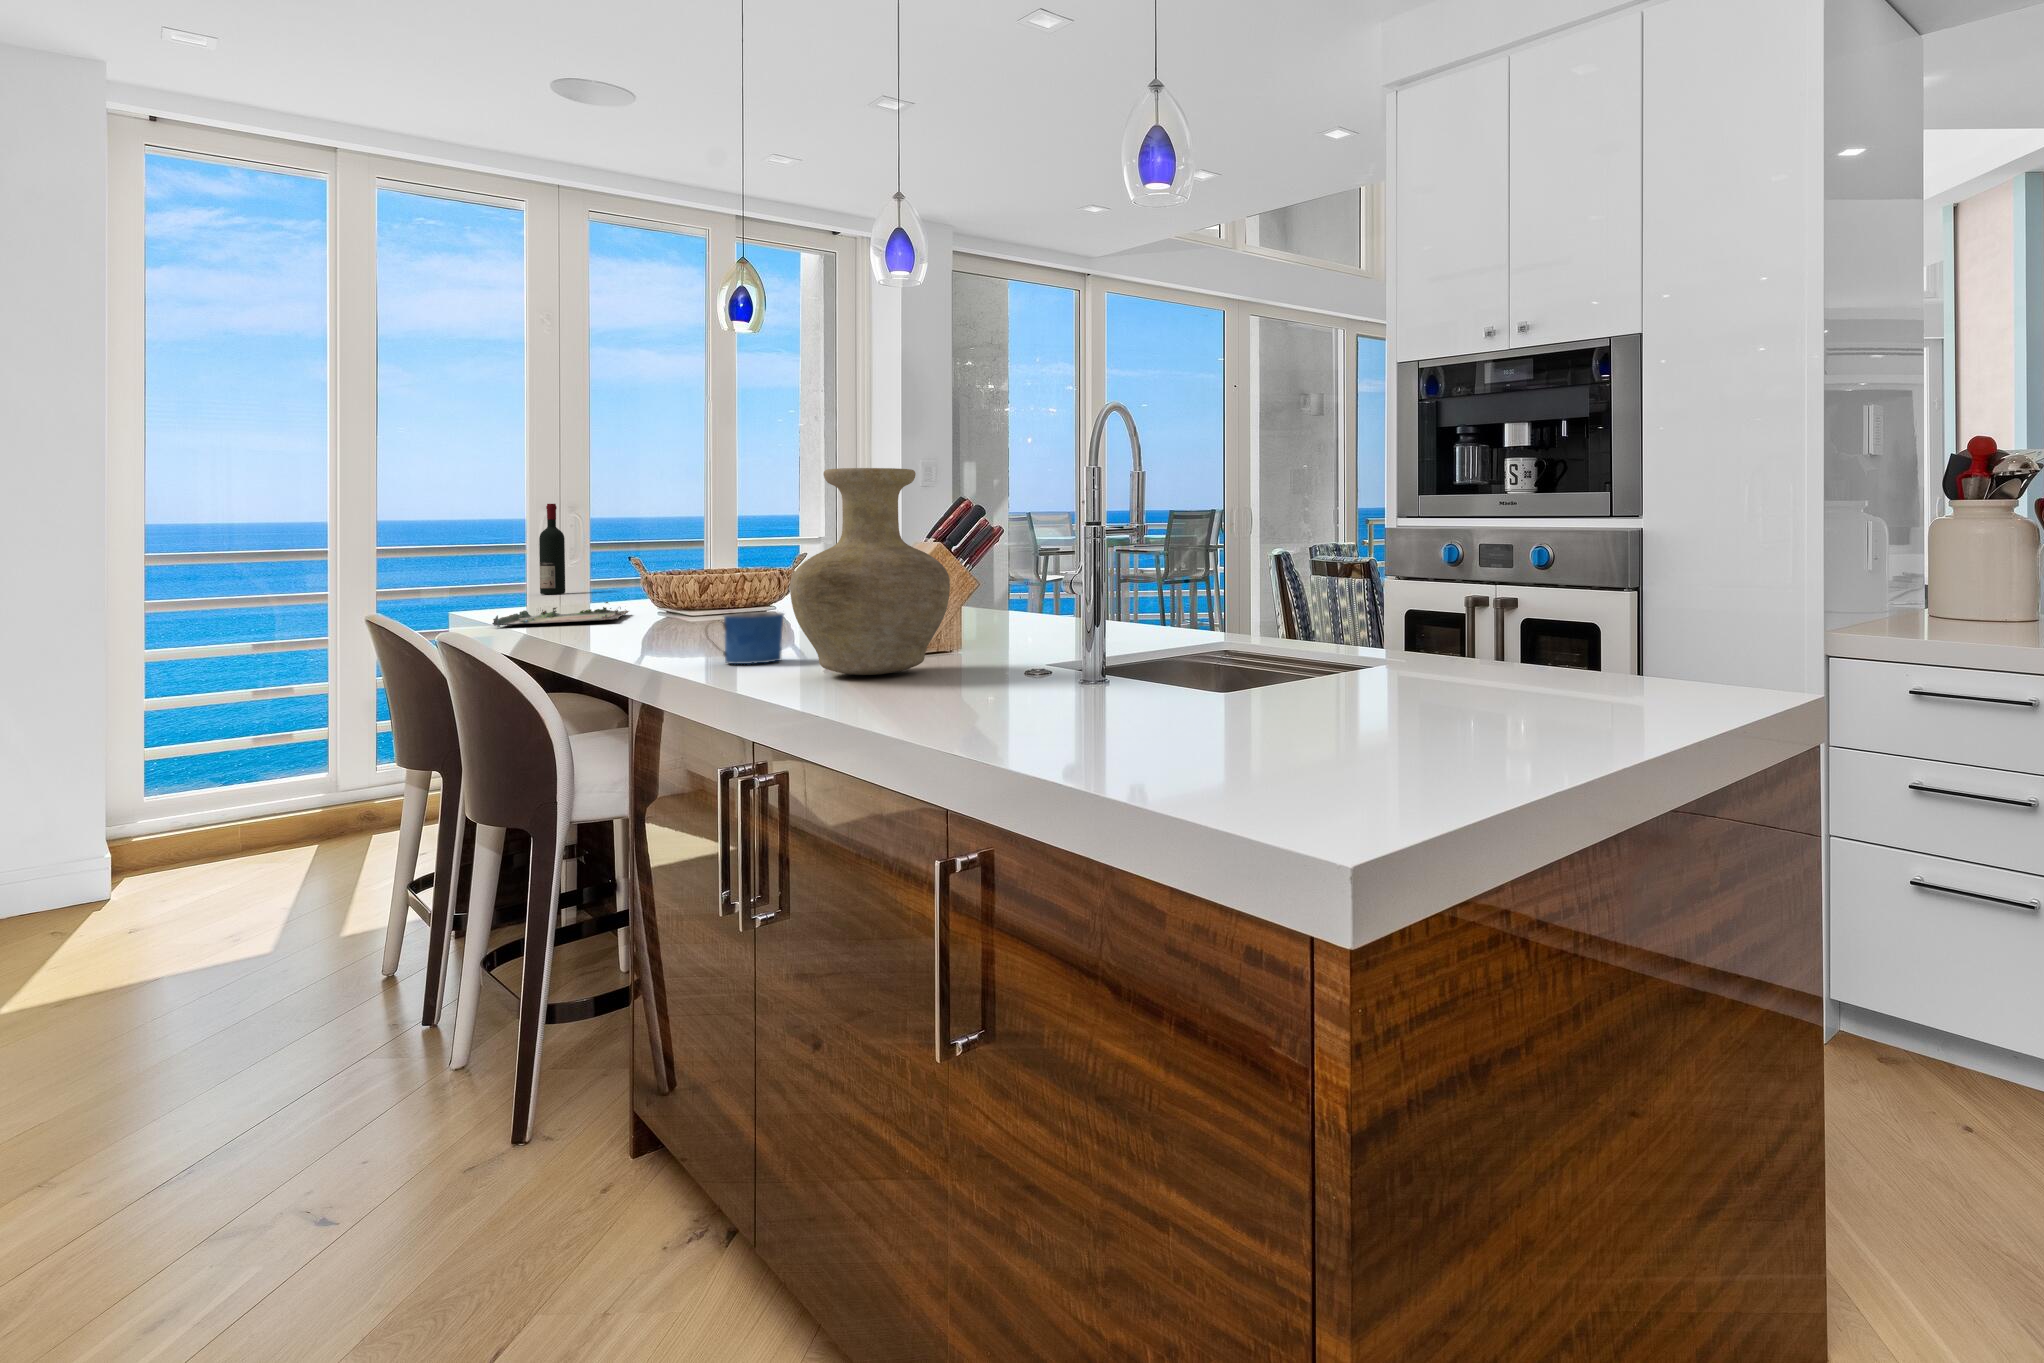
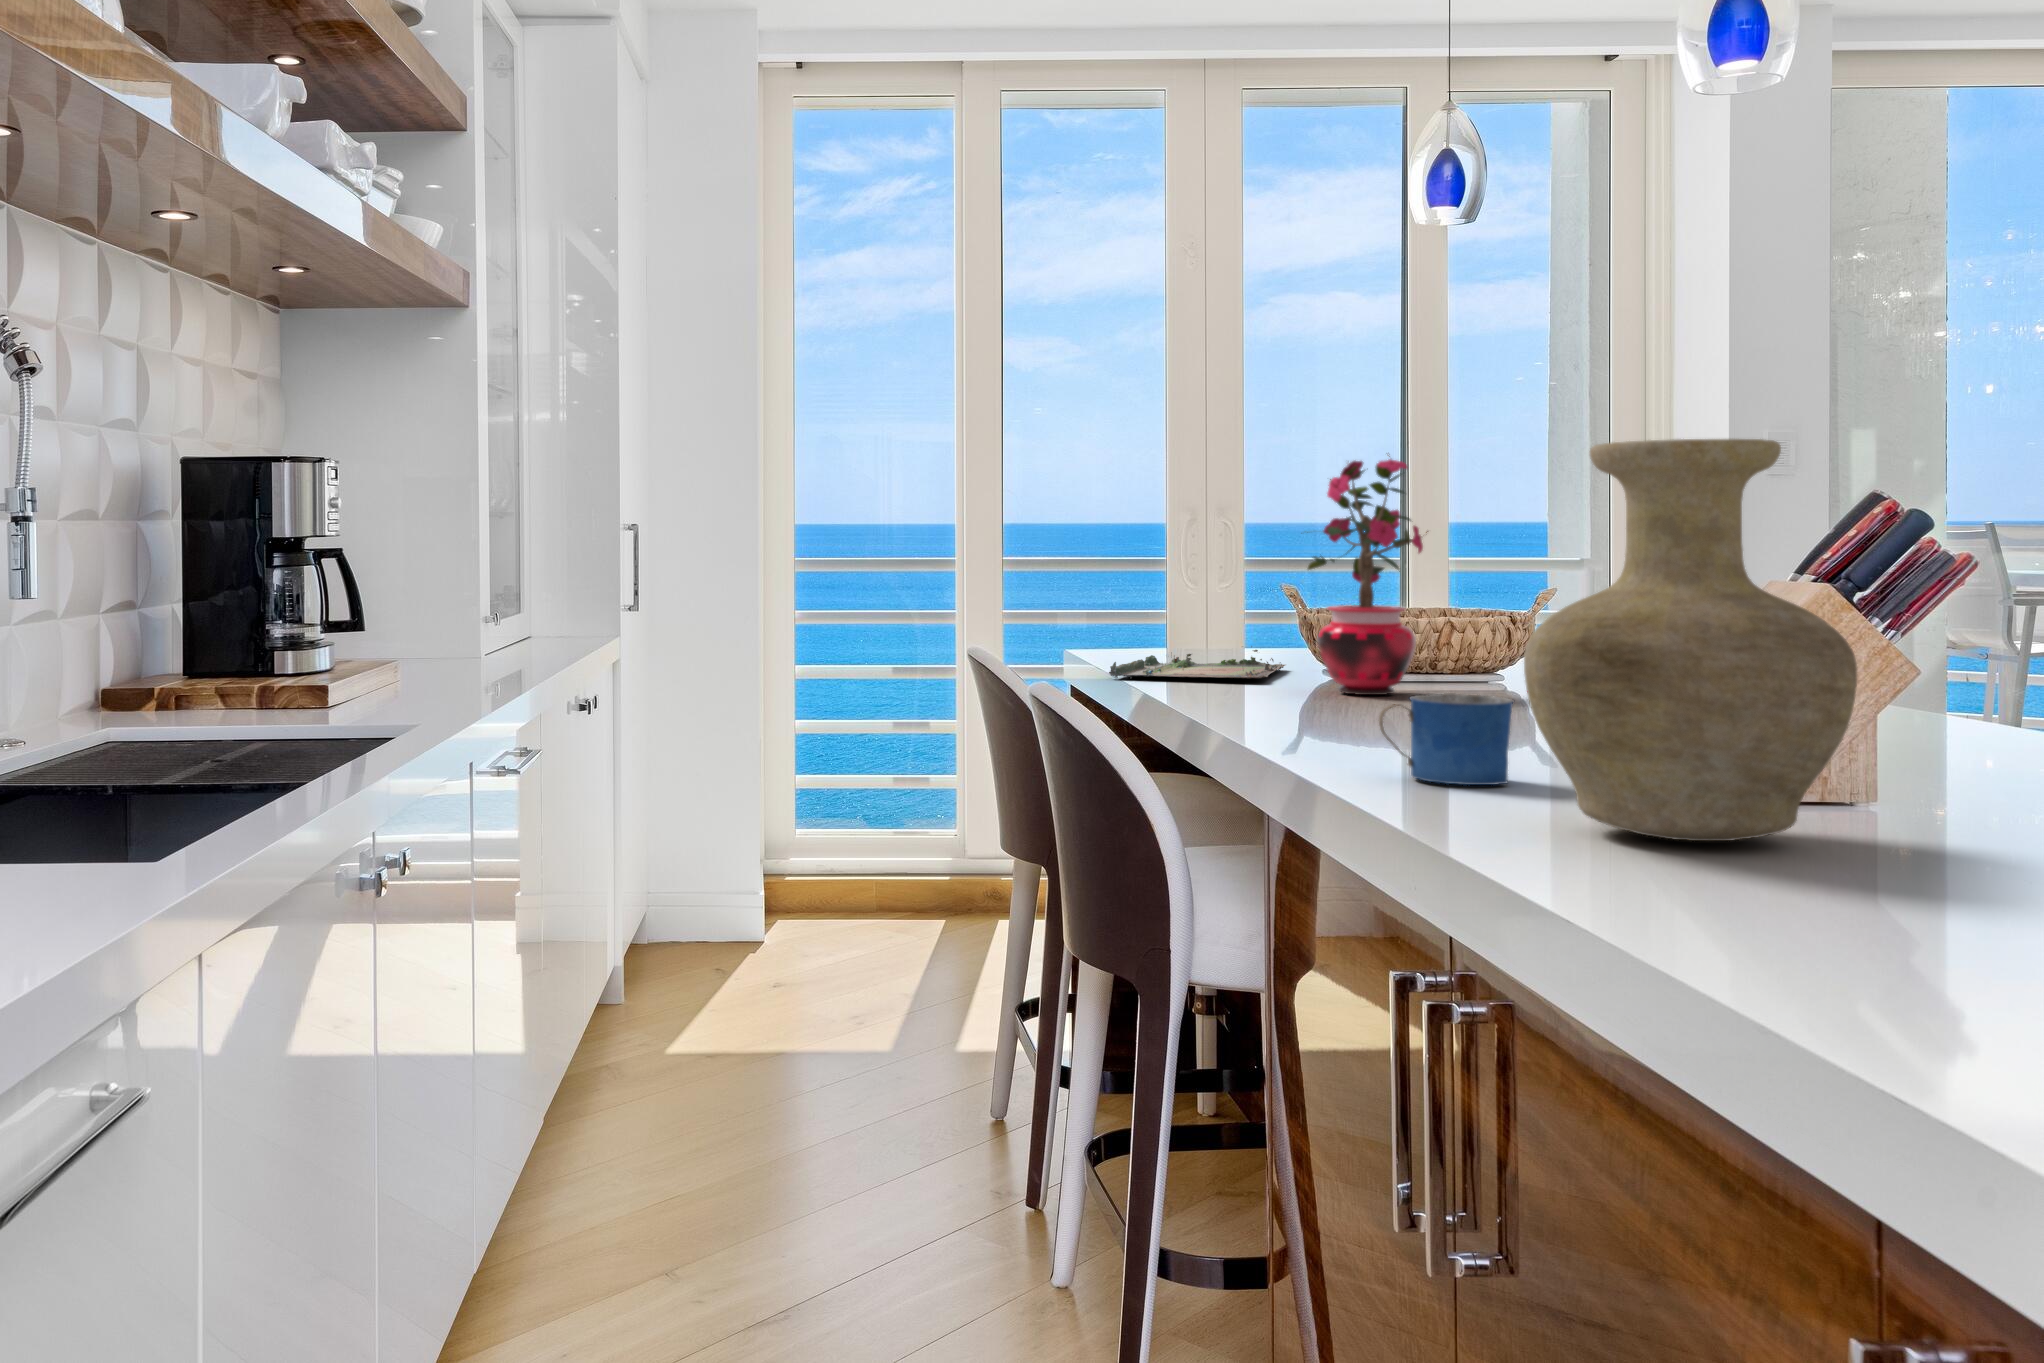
potted plant: none [643,468,730,625] -> present [1308,455,1428,695]
wine bottle: present [539,504,565,594] -> none [1182,507,1213,630]

